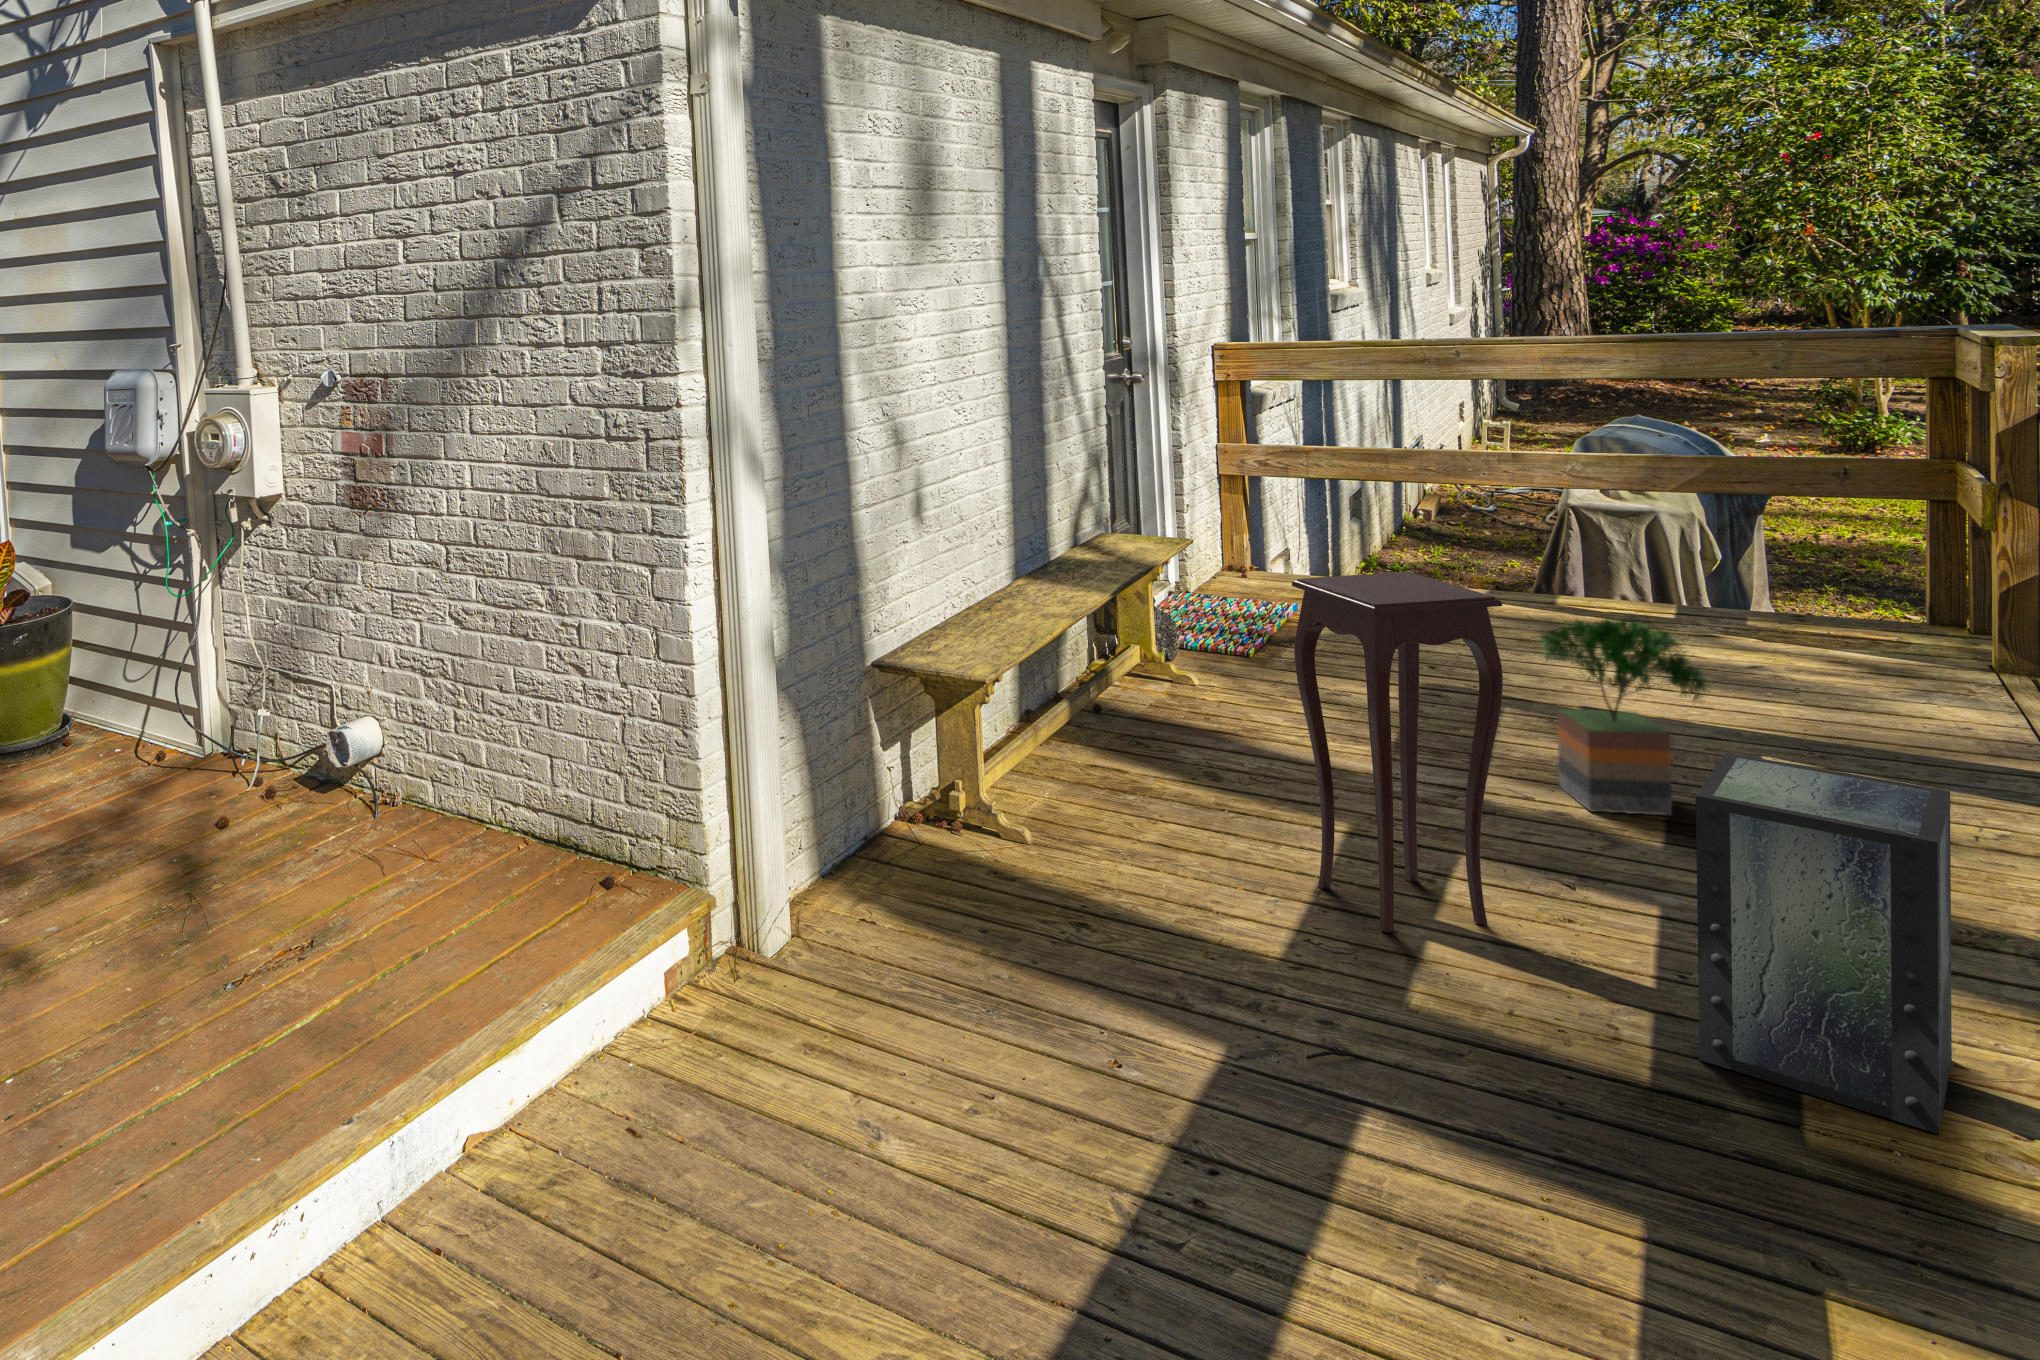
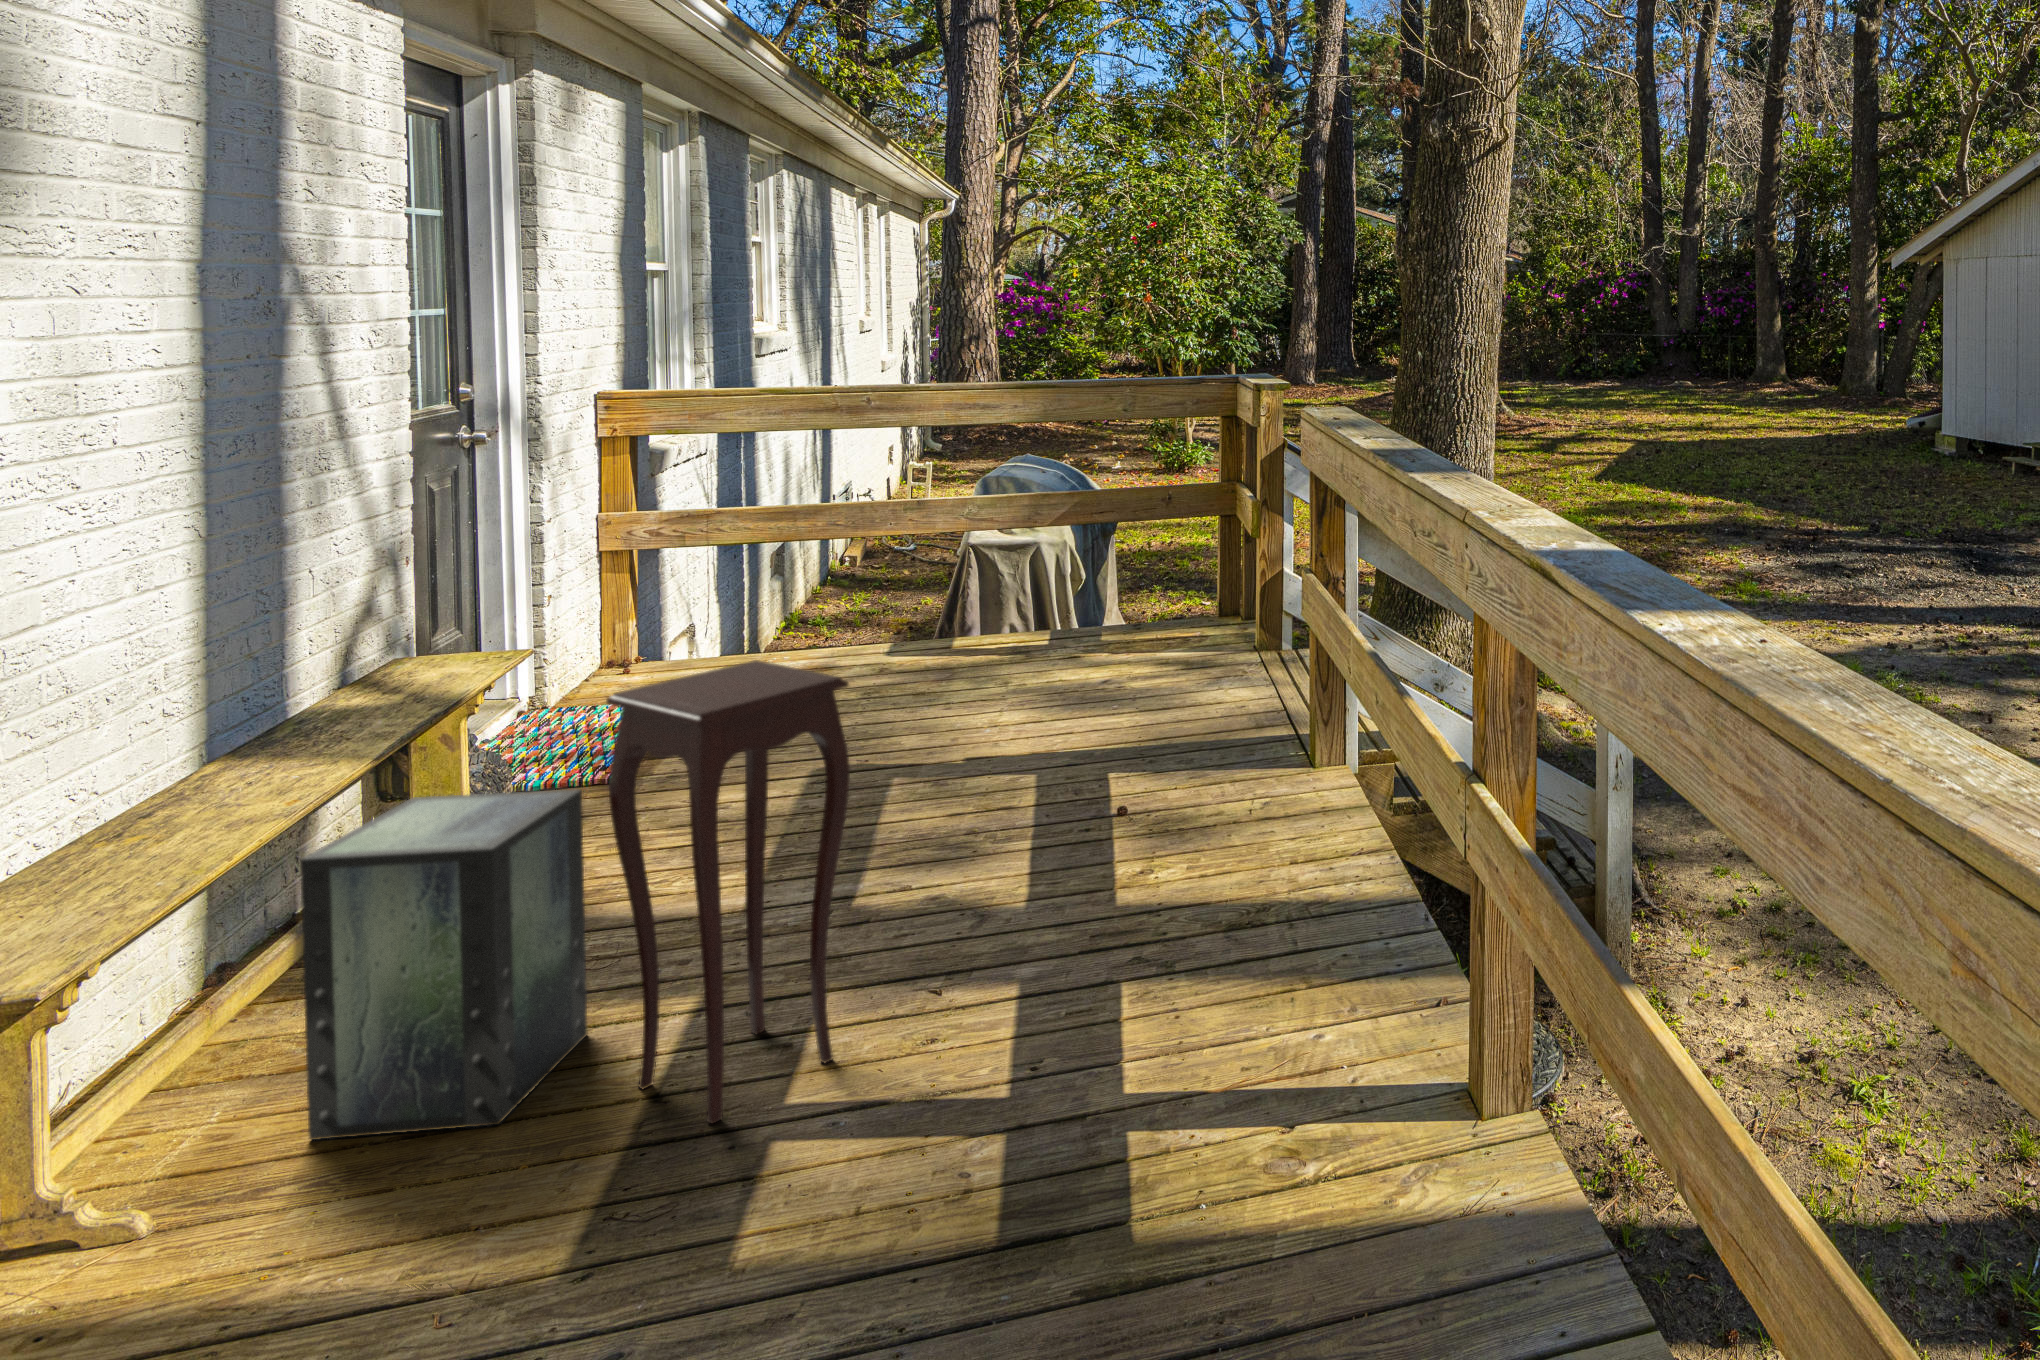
potted tree: present [1539,619,1709,816] -> none [905,663,1053,874]
storage box: present [1696,753,1952,1134] -> present [300,789,587,1140]

